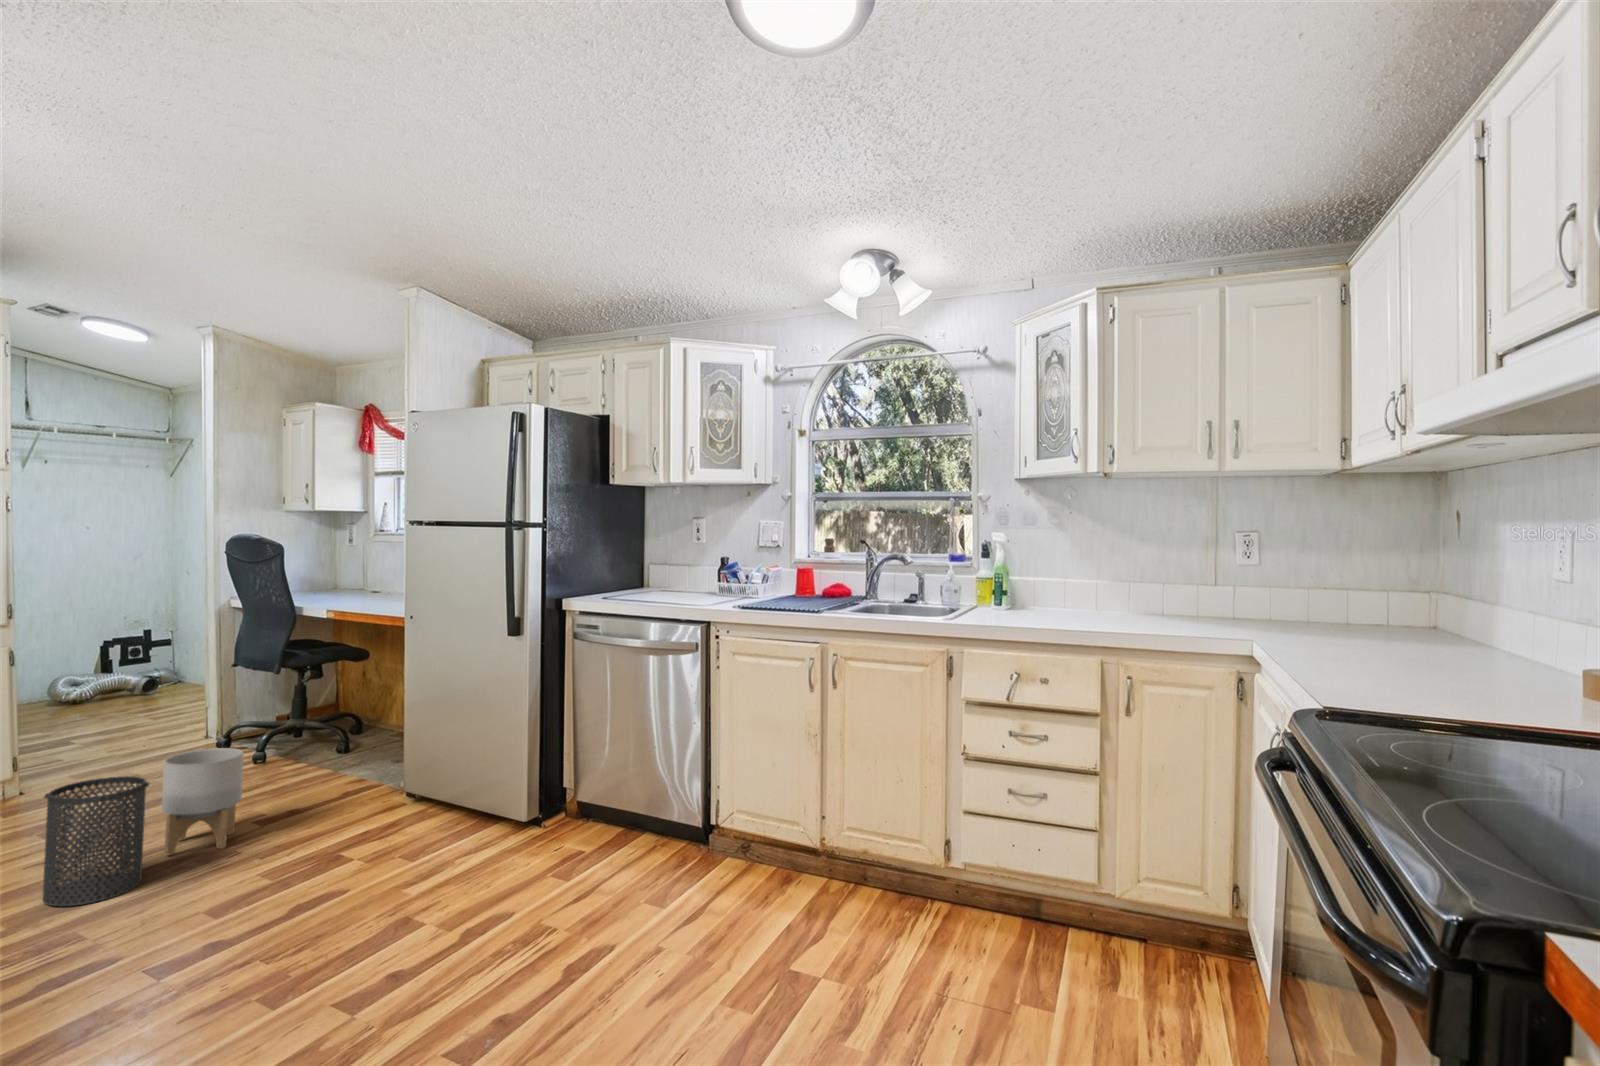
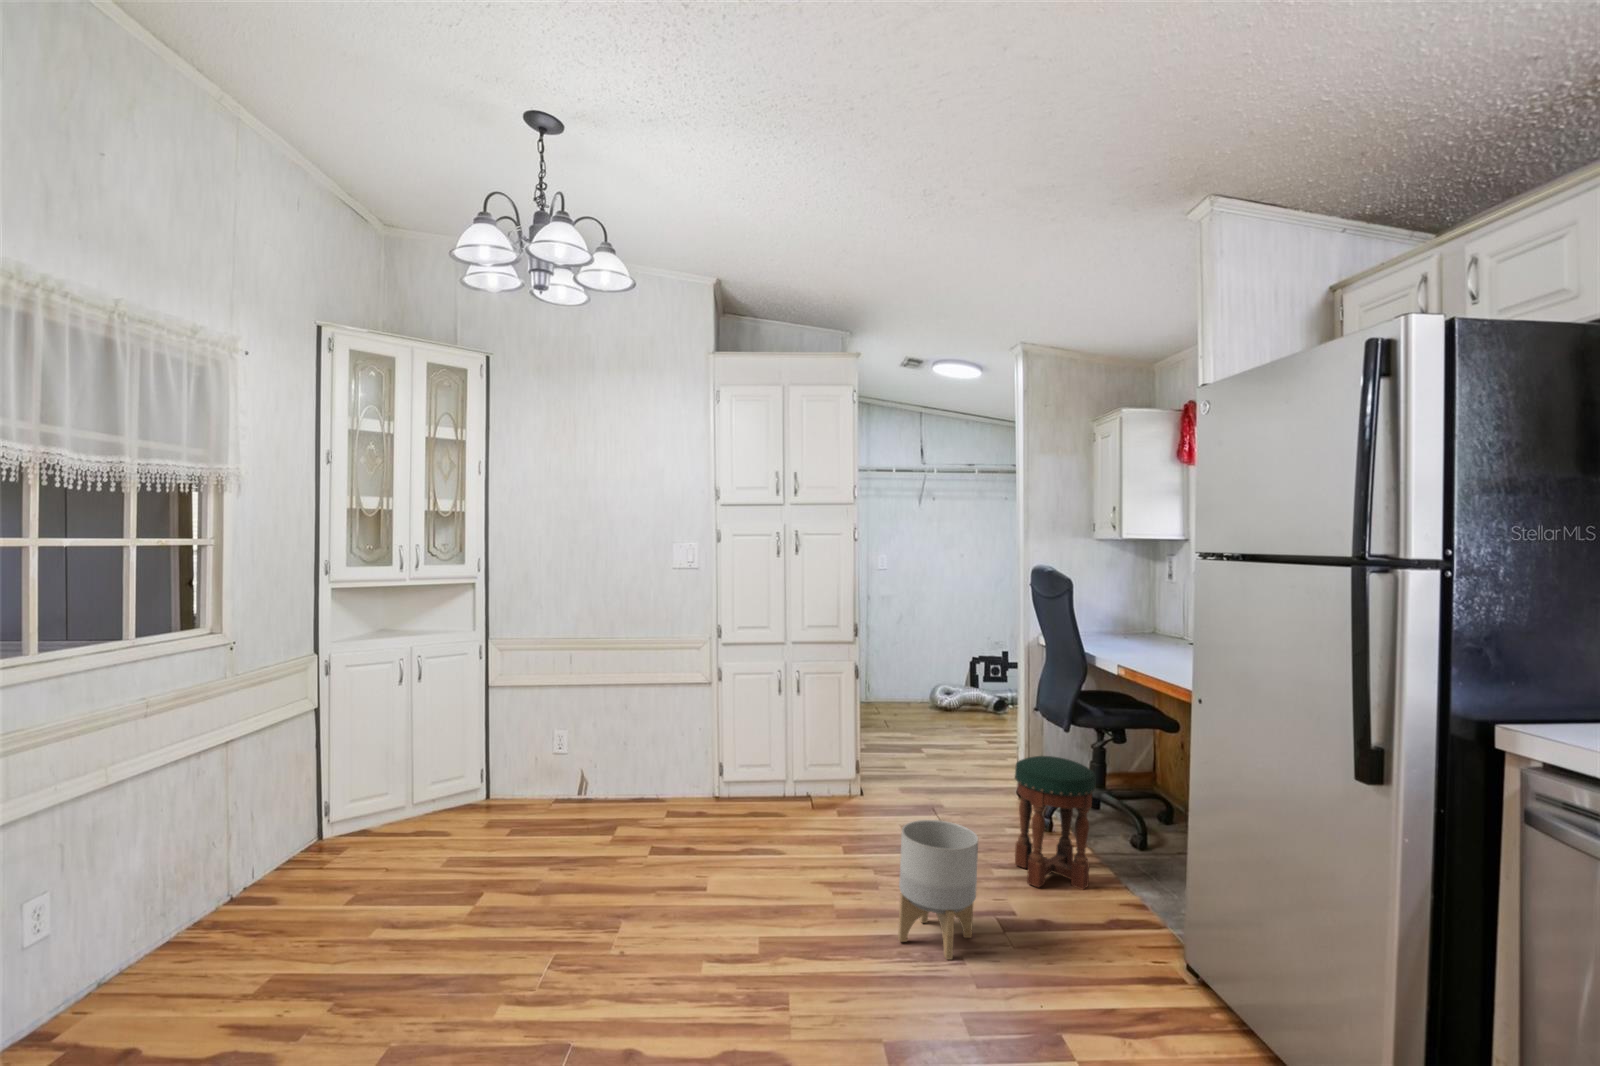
stool: none [245,689,320,793] -> present [1015,756,1095,889]
trash can: present [42,776,149,906] -> none [784,830,871,982]

